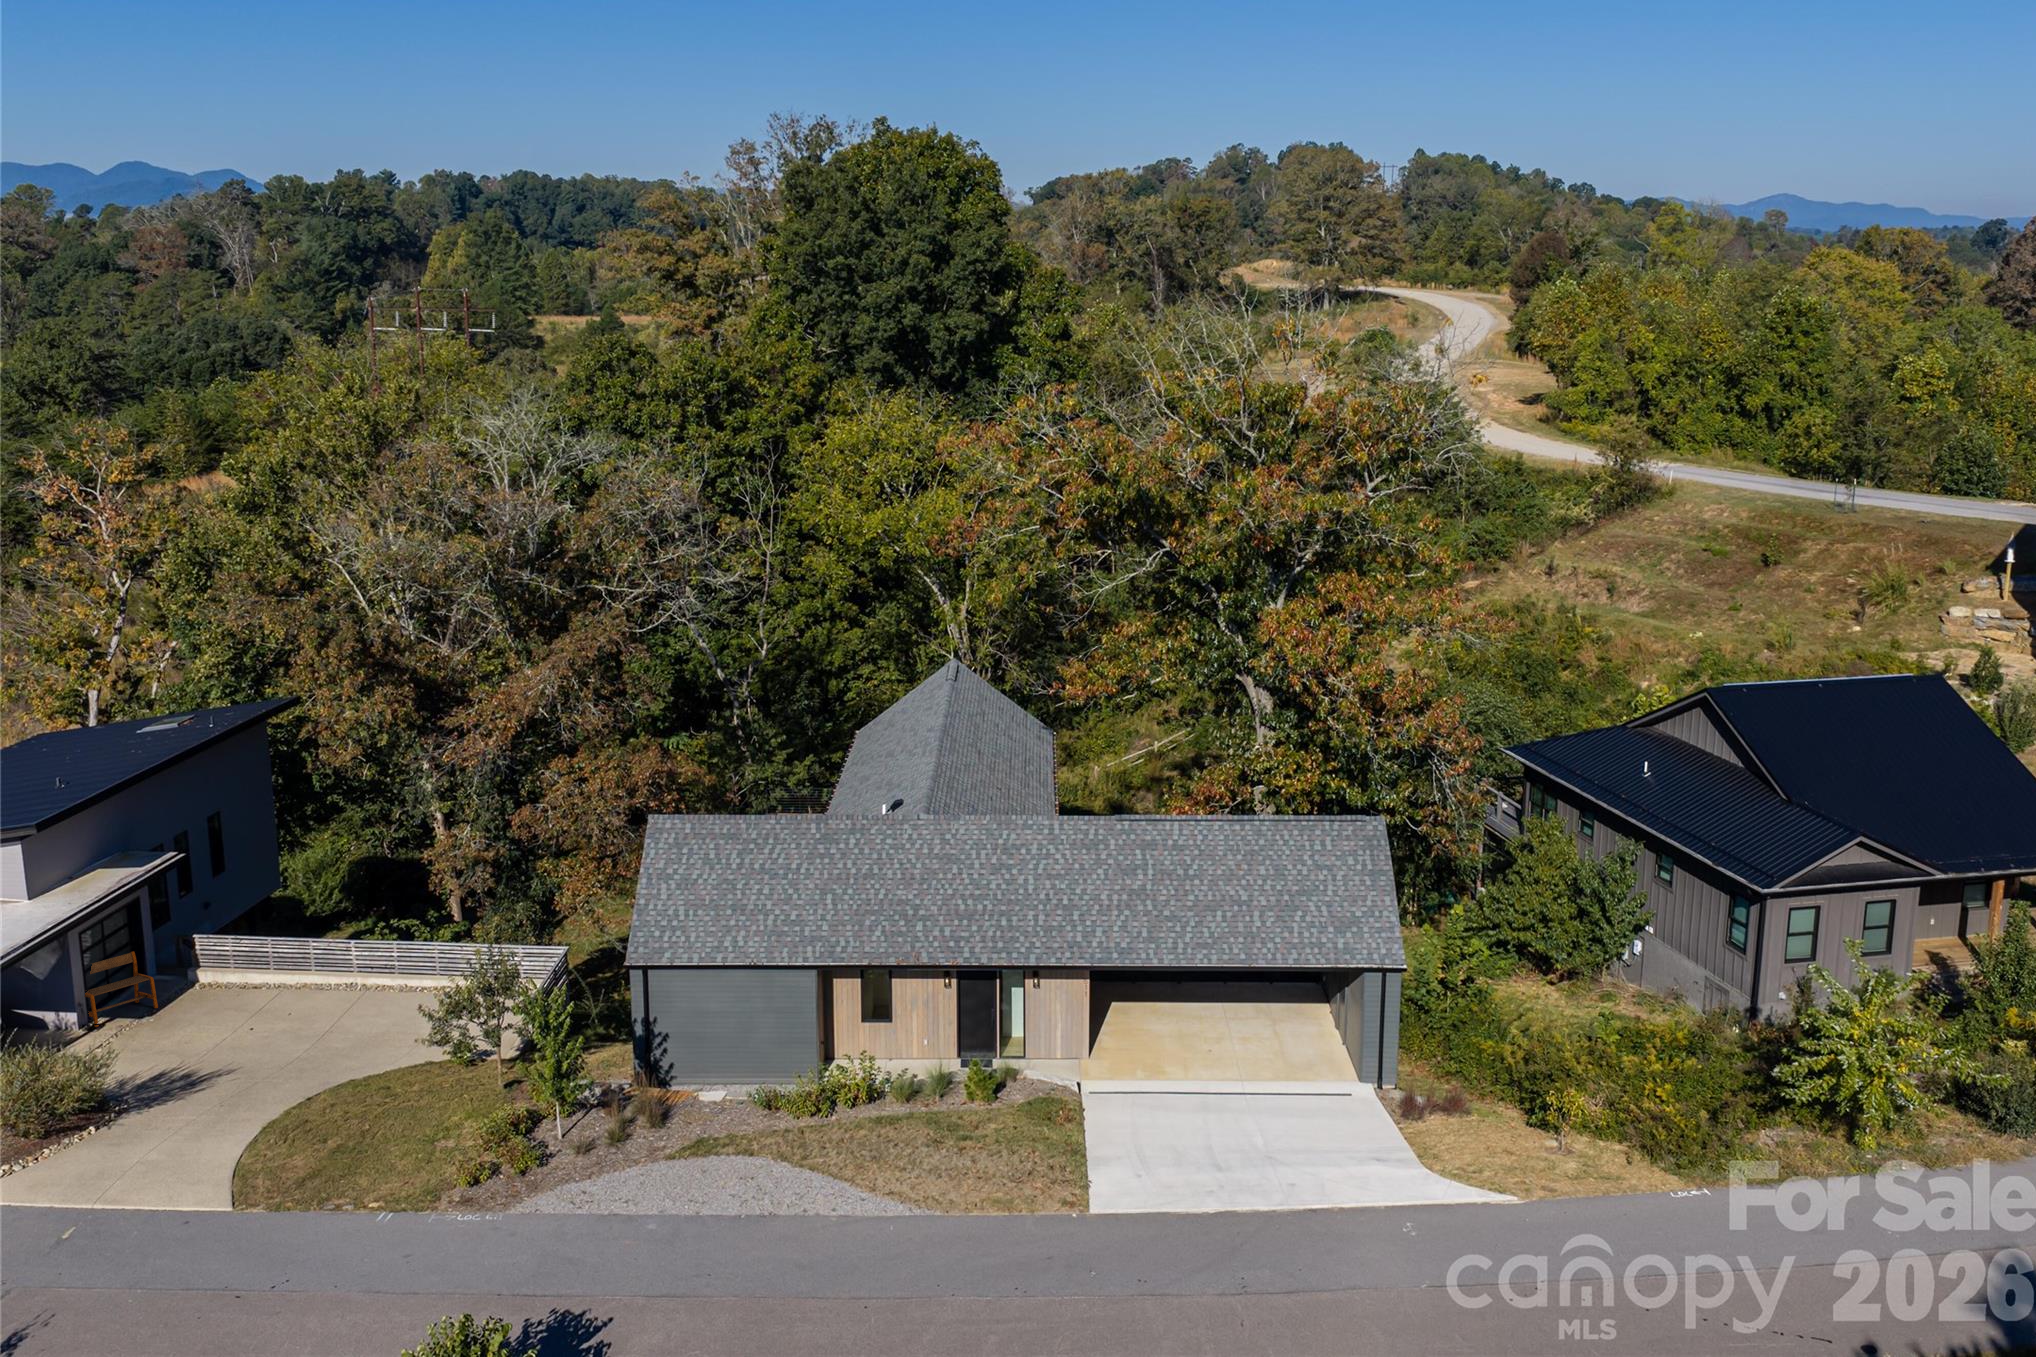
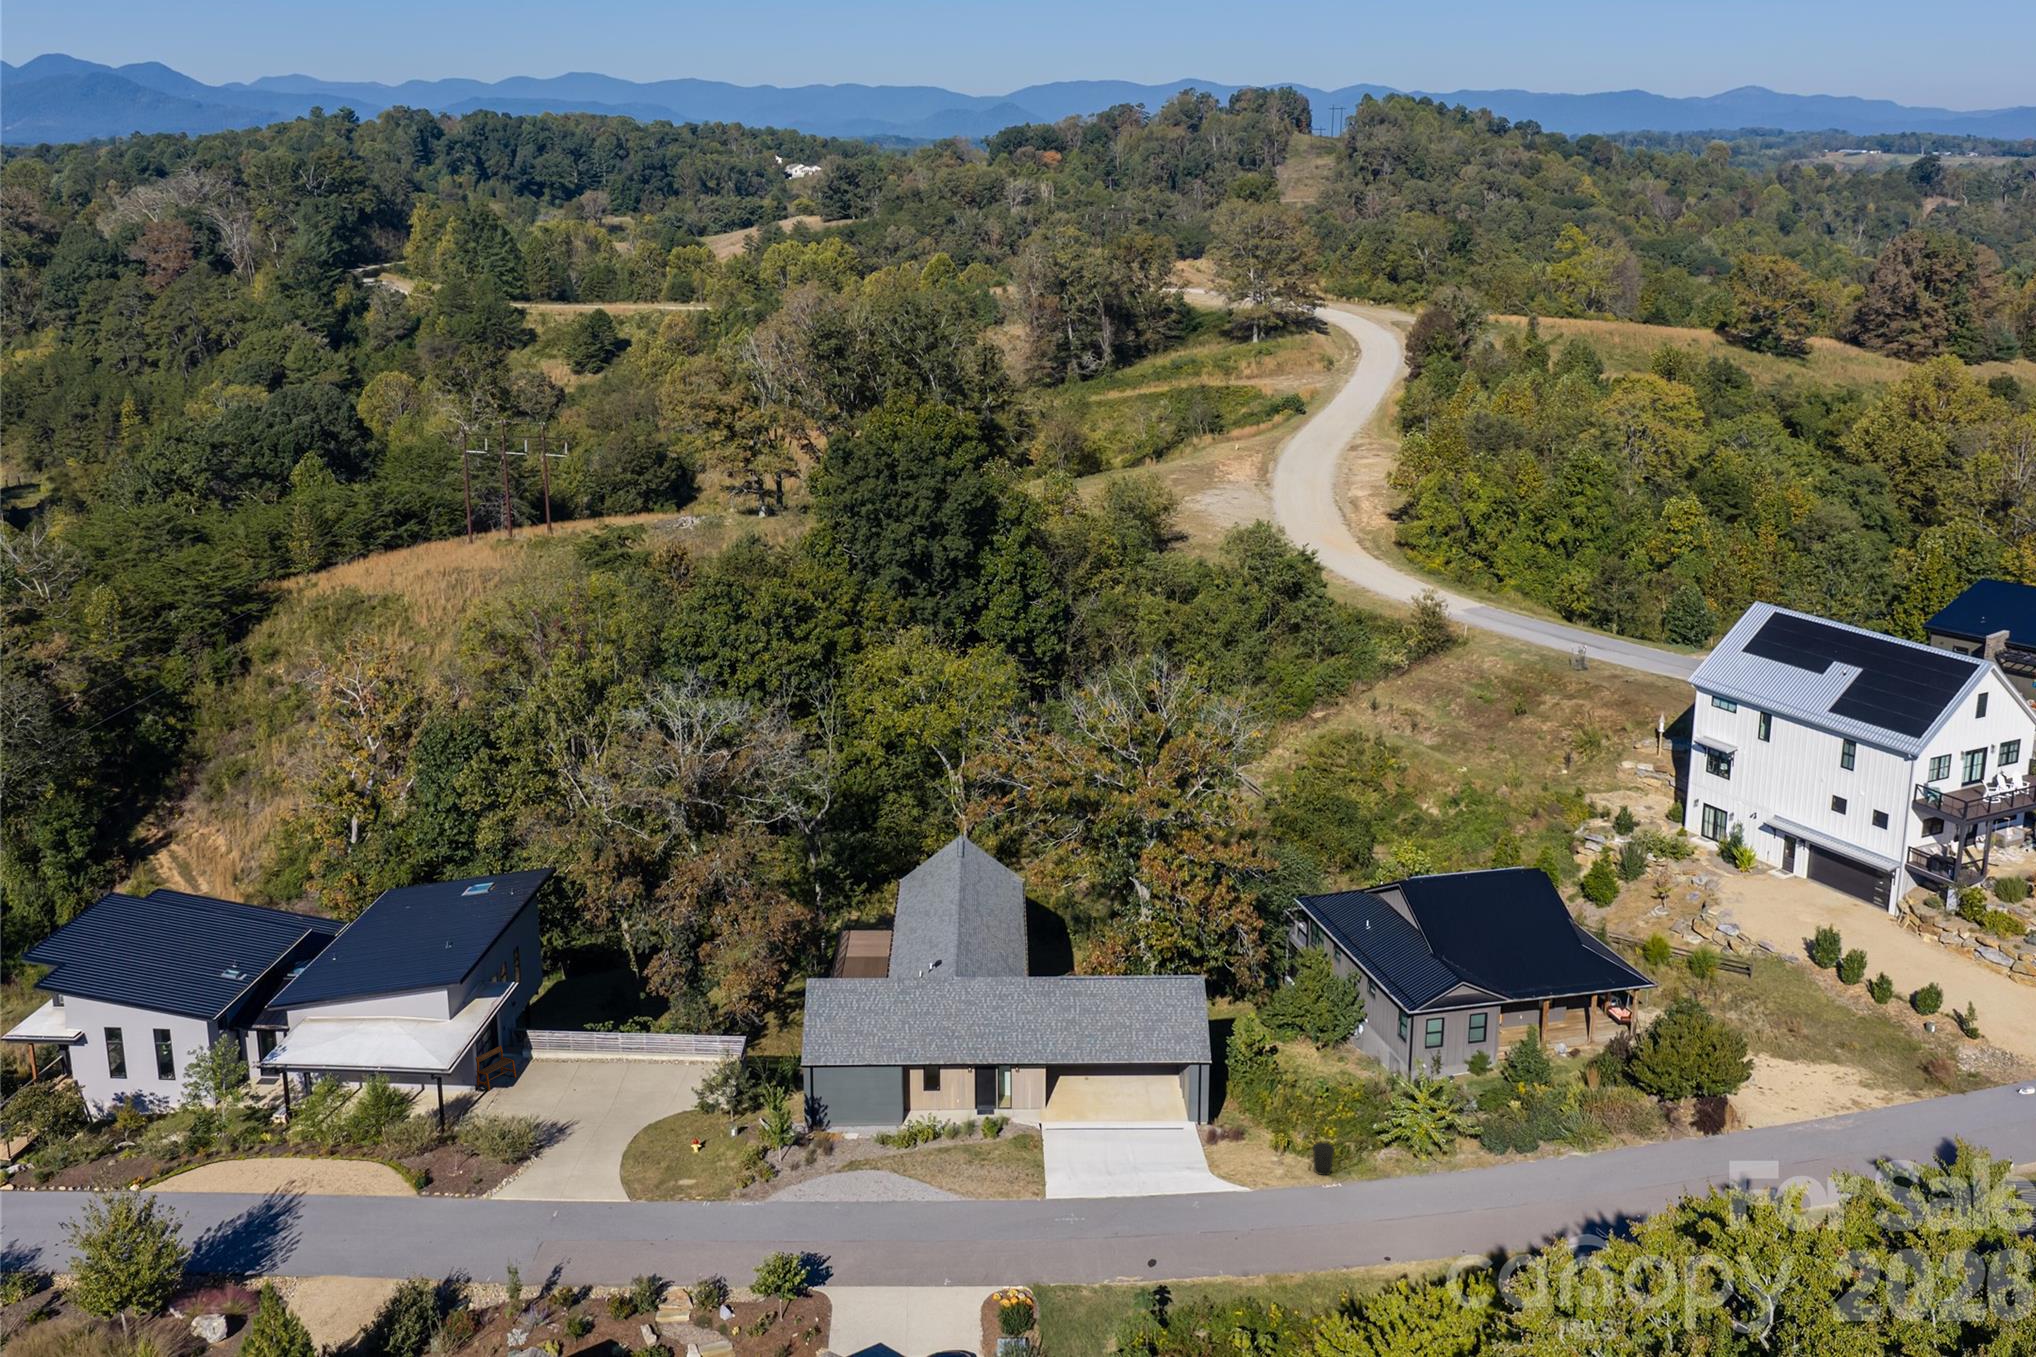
trash can: none [1629,1109,1678,1175] -> present [1313,1142,1335,1175]

